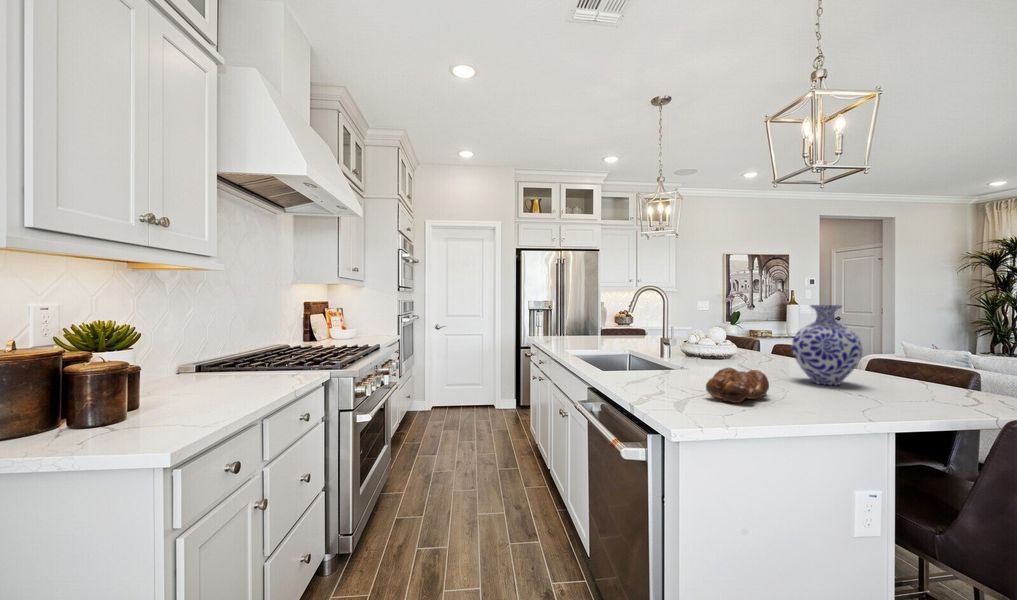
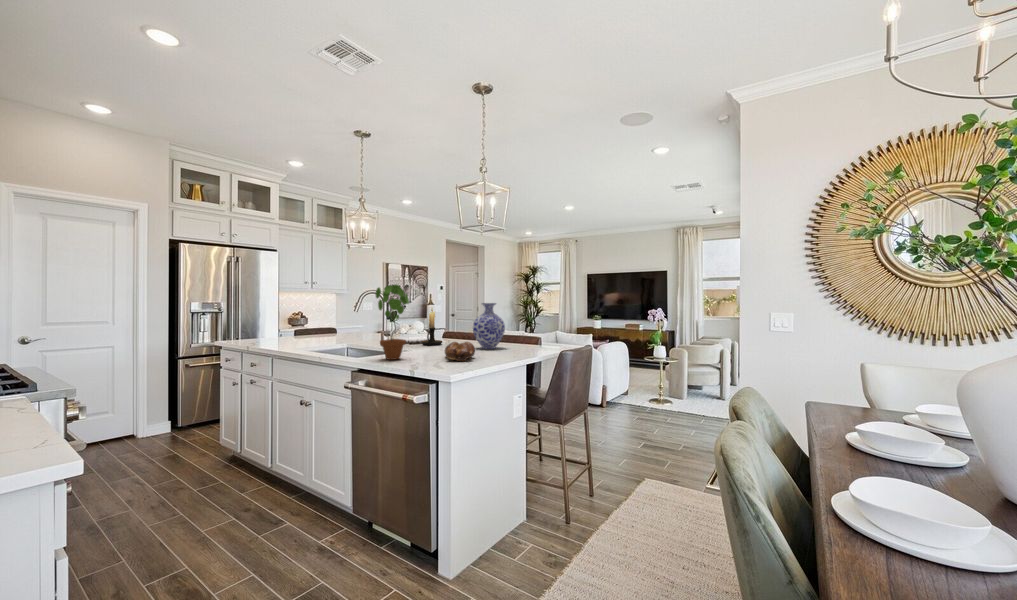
potted plant: none [616,279,660,382] -> present [376,285,409,360]
candle holder: none [716,308,750,365] -> present [422,307,442,345]

